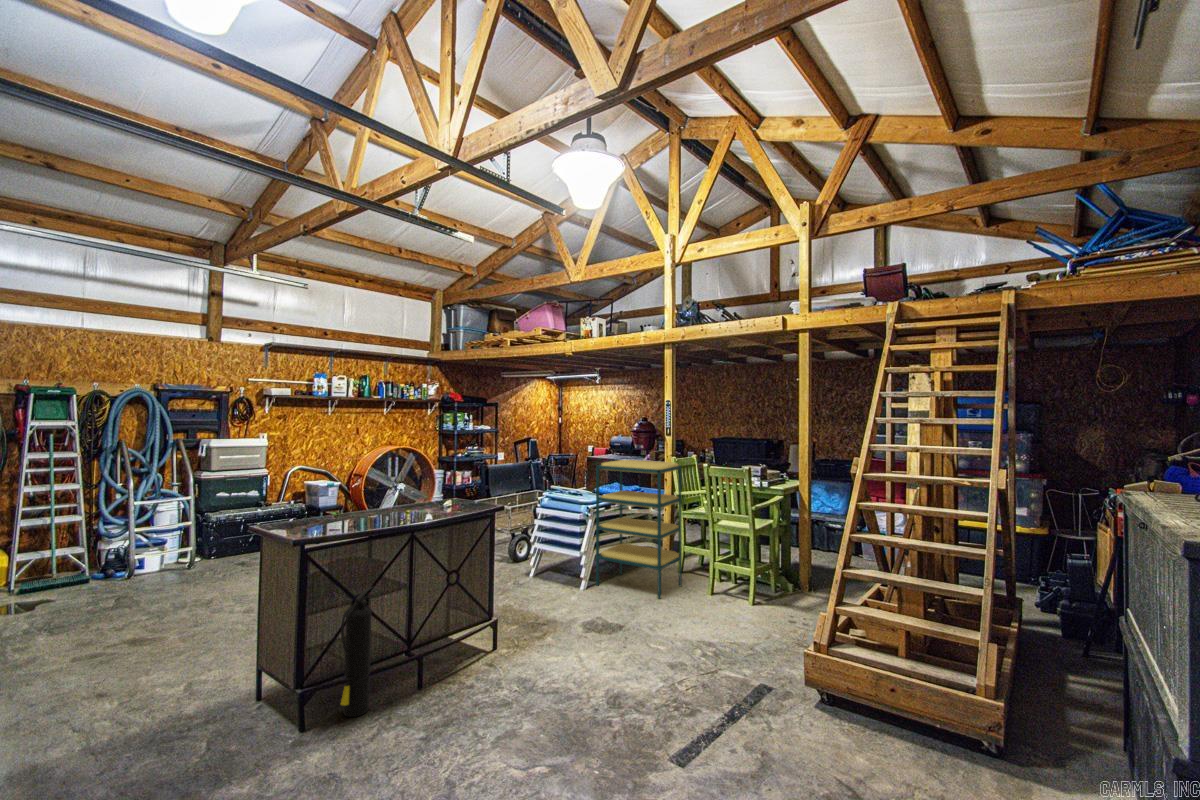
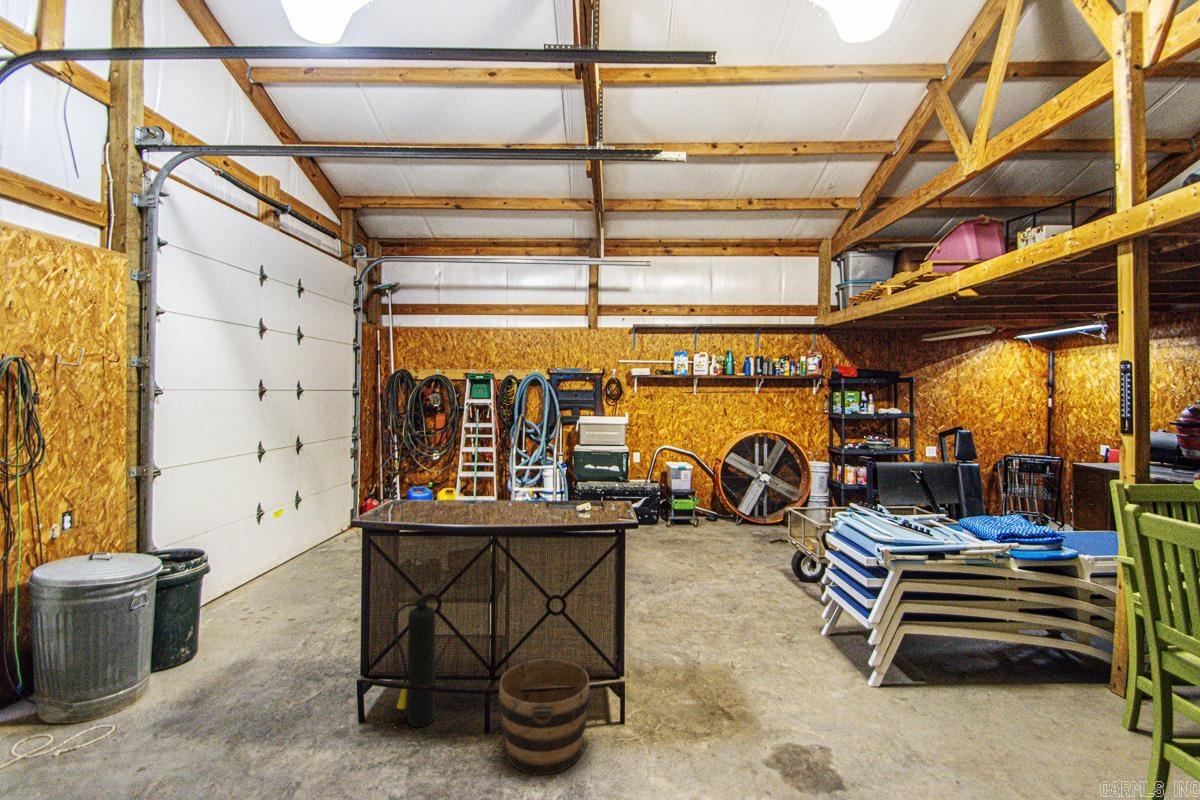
shelving unit: present [596,460,682,599] -> none [899,475,1092,766]
bucket: none [442,615,511,694] -> present [499,659,590,775]

